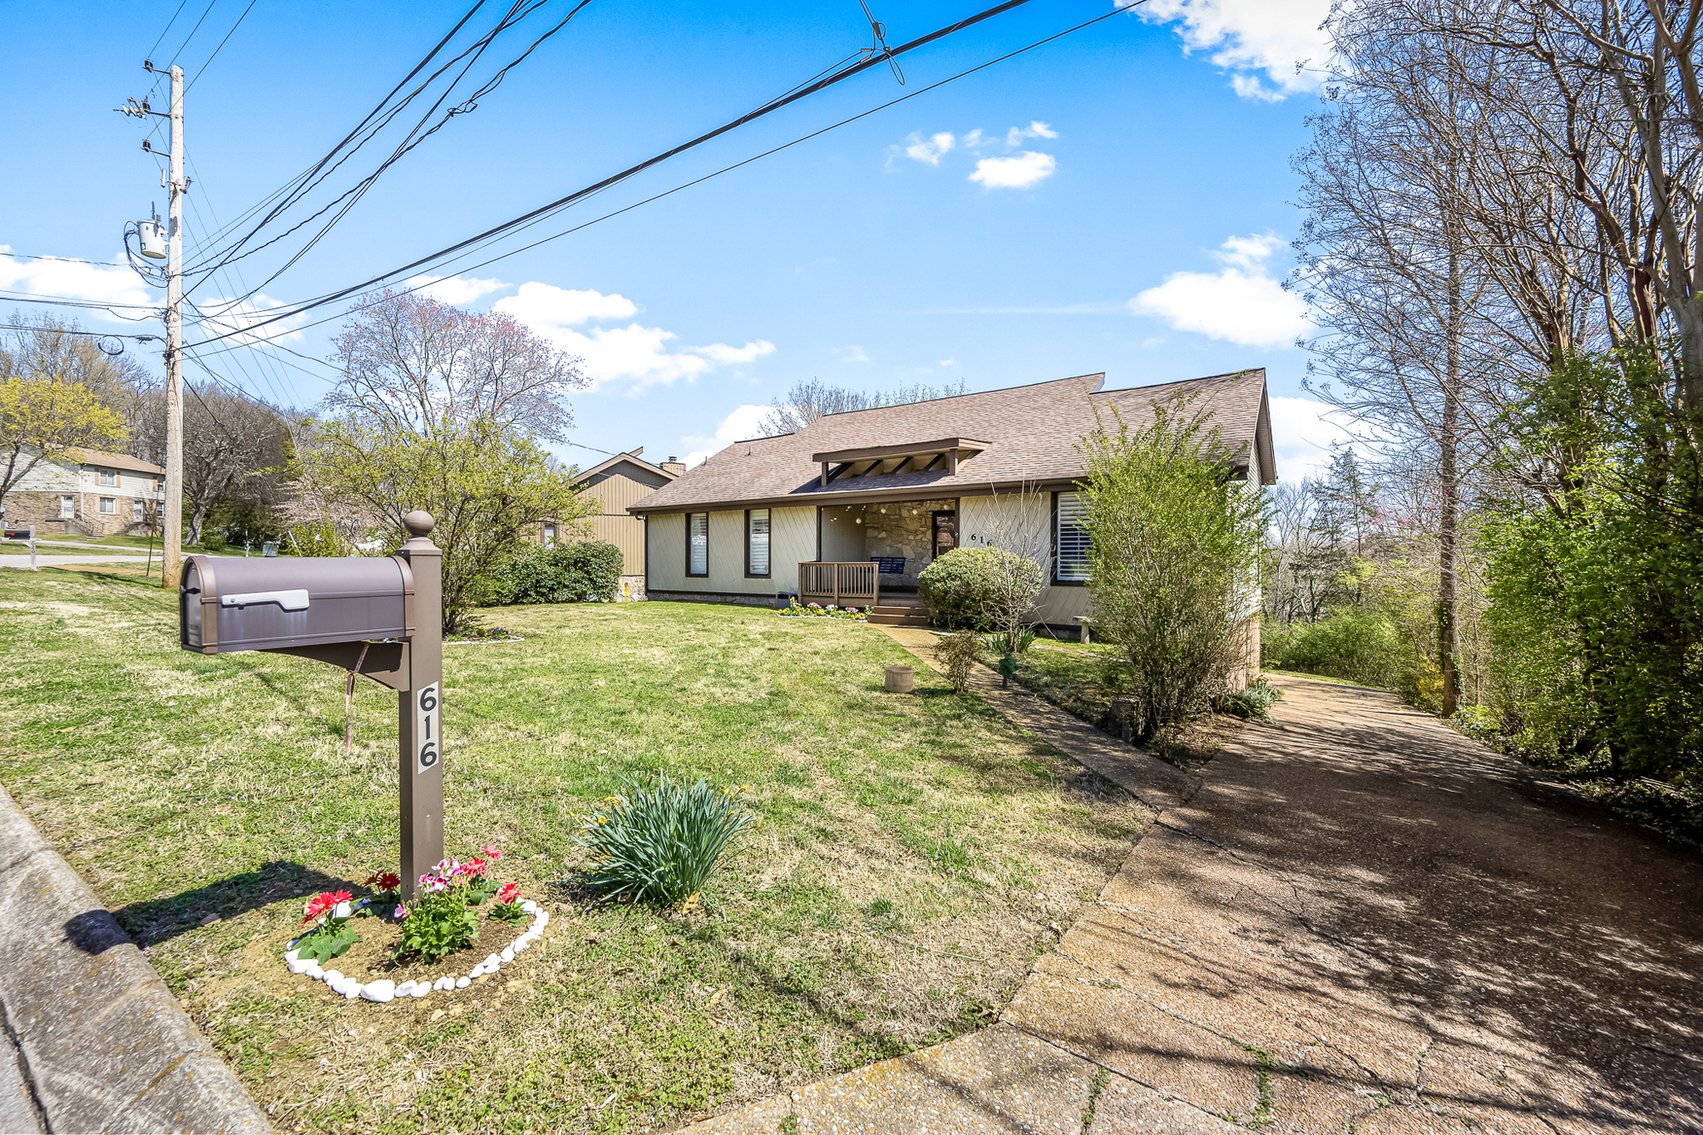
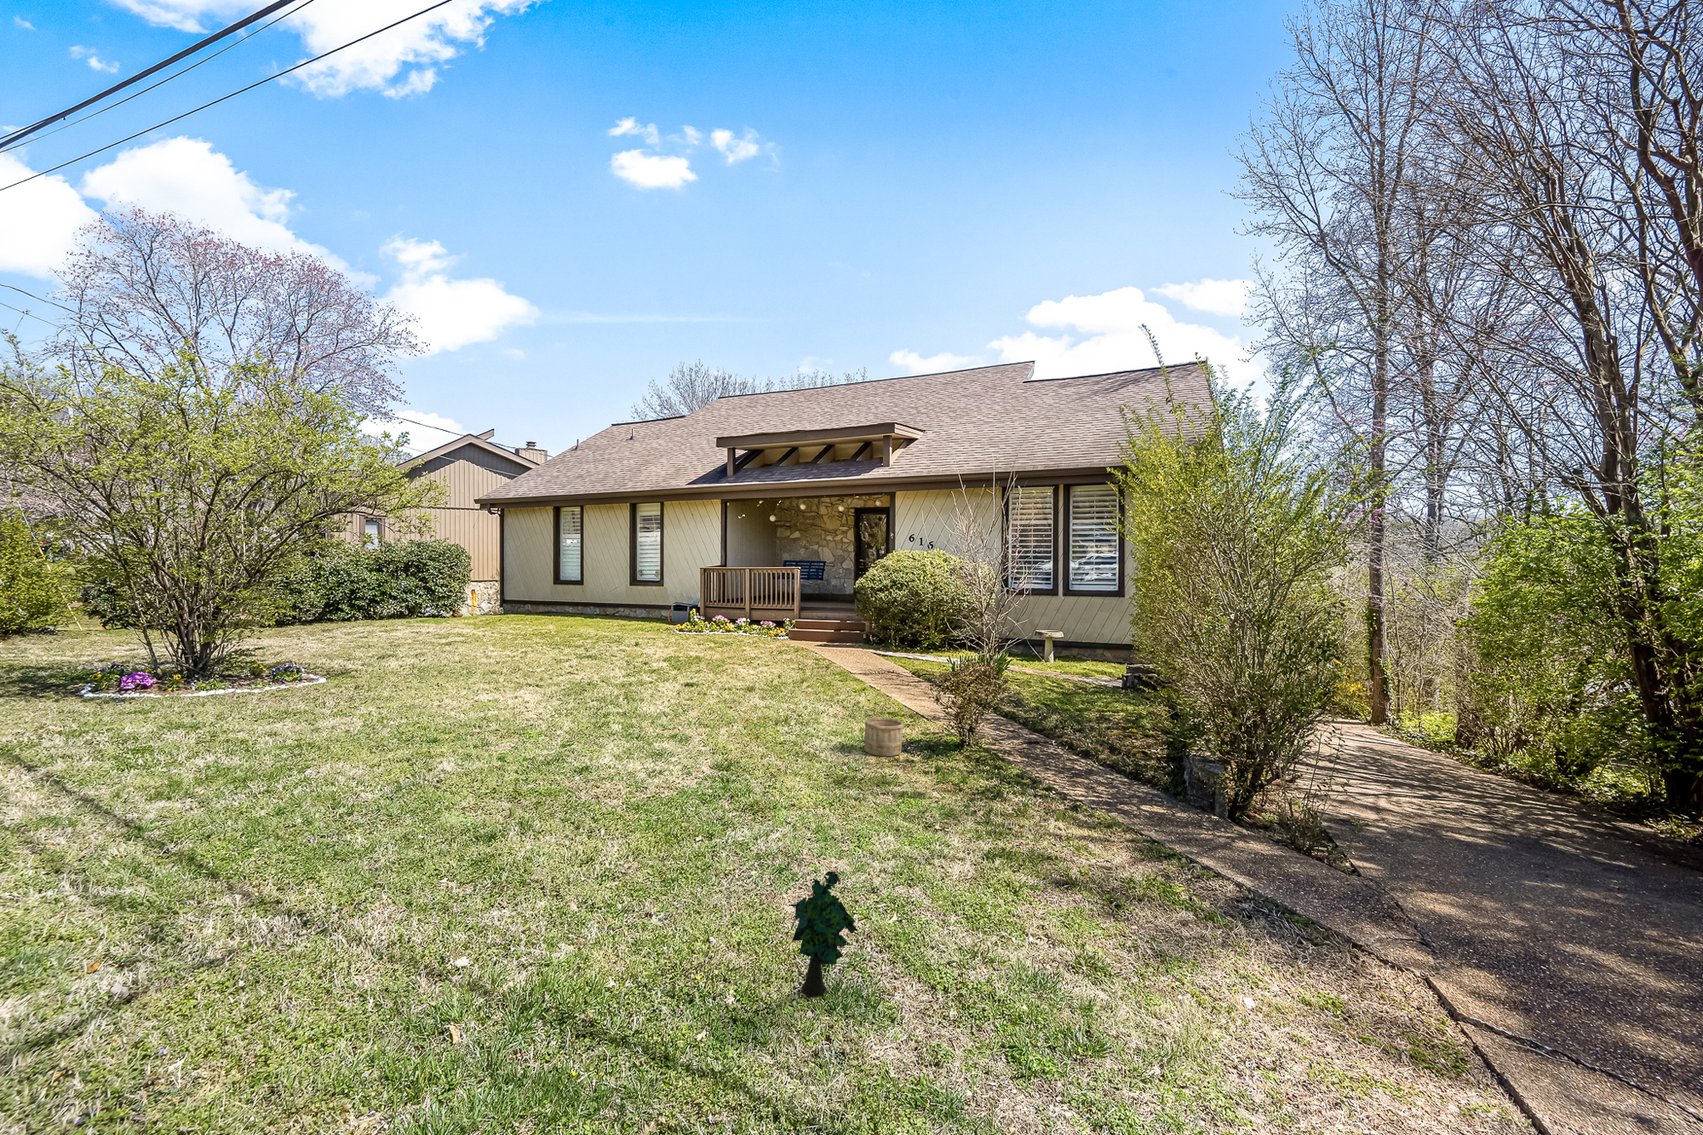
decorative plant: present [996,650,1019,689] -> present [789,871,857,997]

